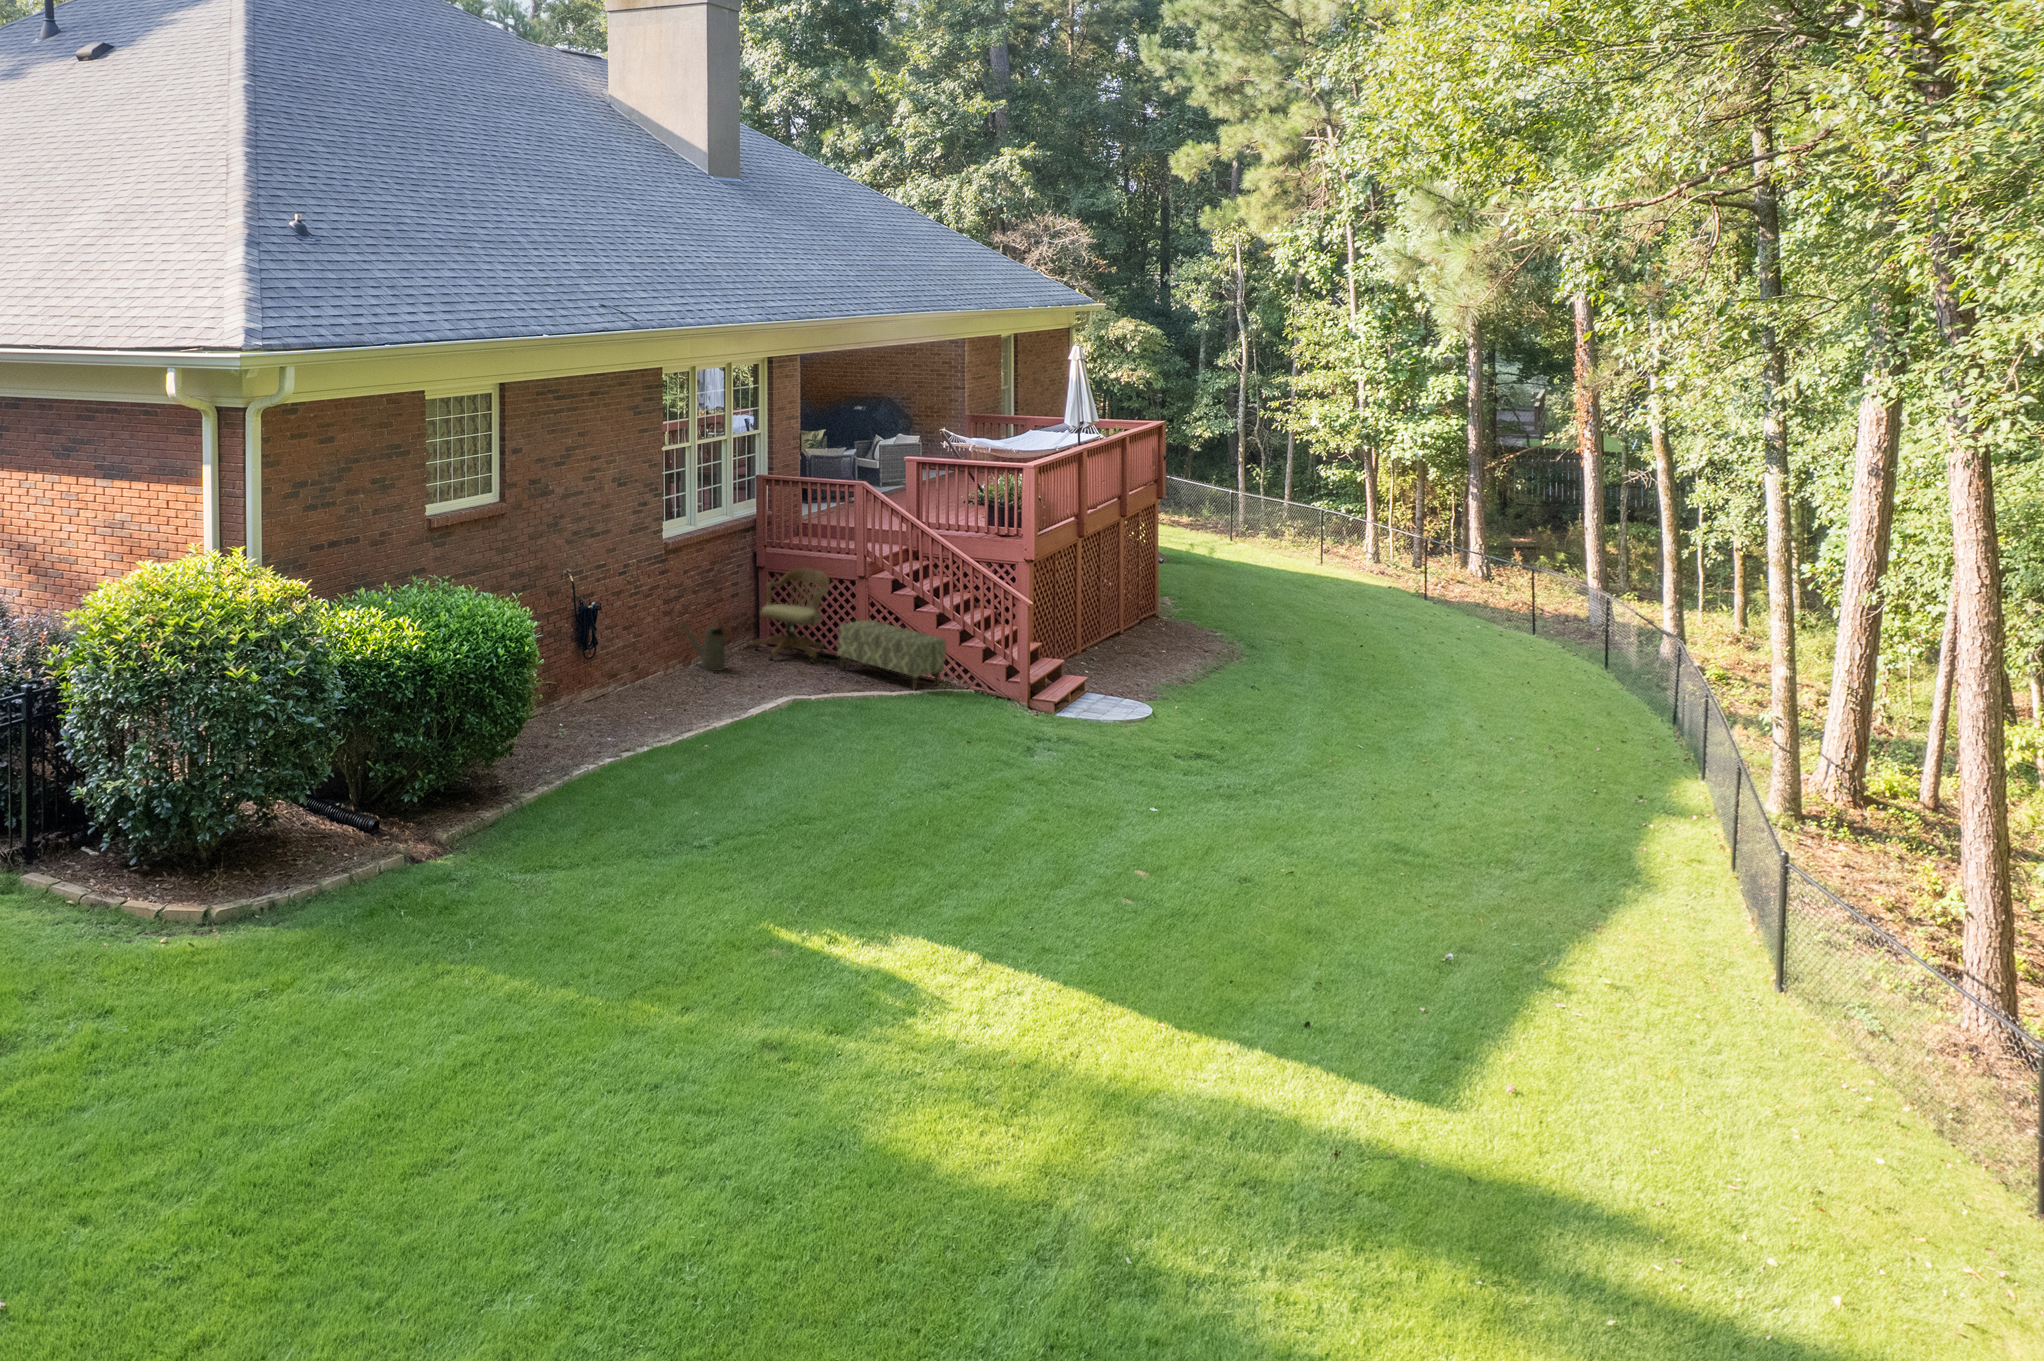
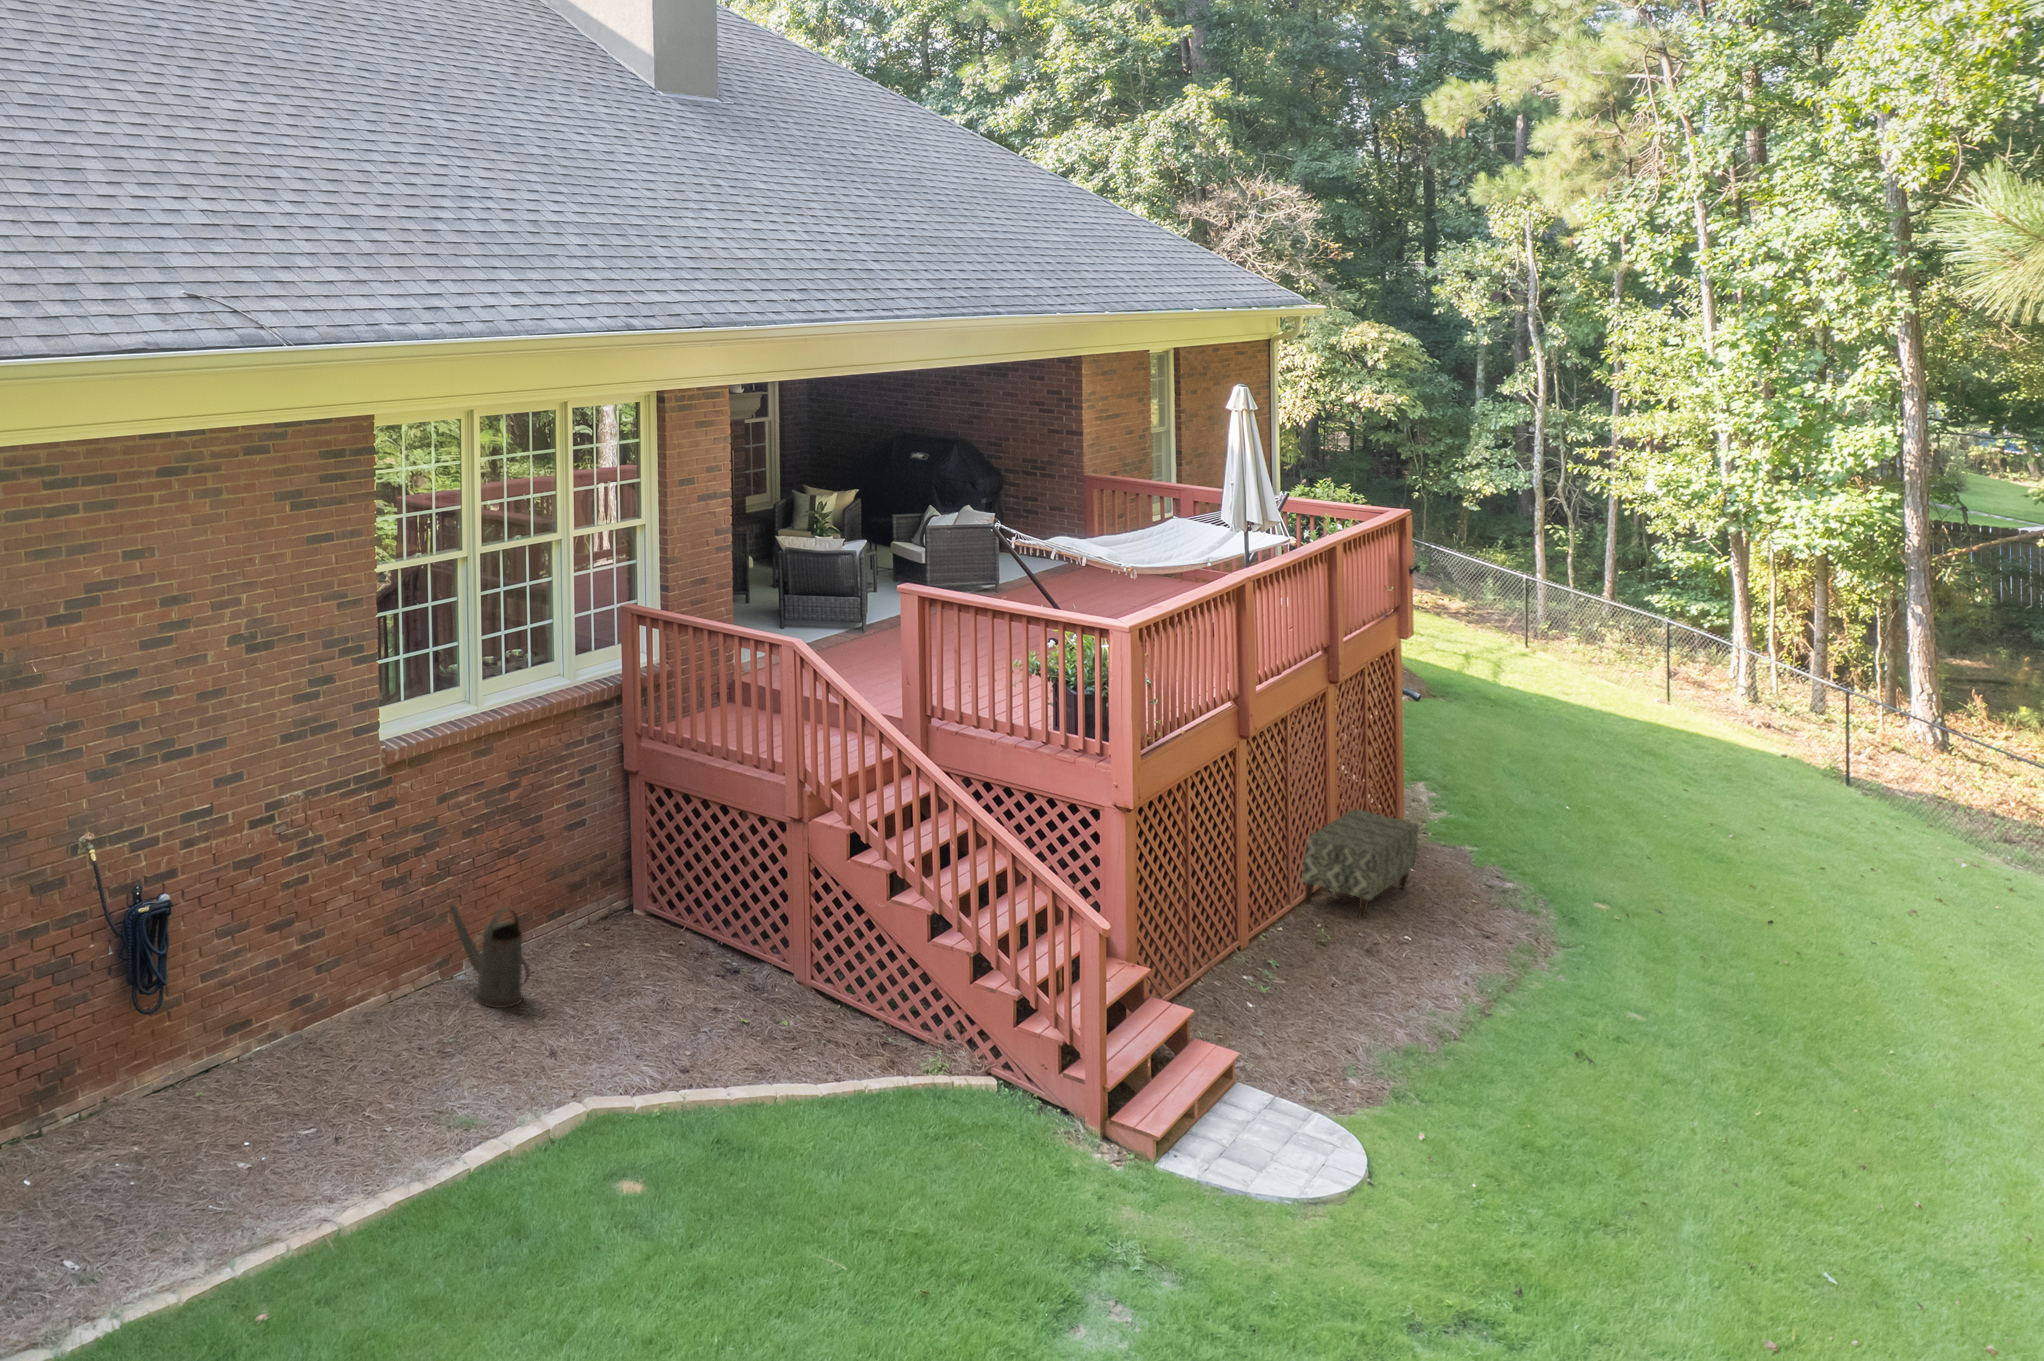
chair: present [754,568,830,663] -> none [609,793,748,983]
bench: present [837,620,946,690] -> present [1301,809,1419,919]

